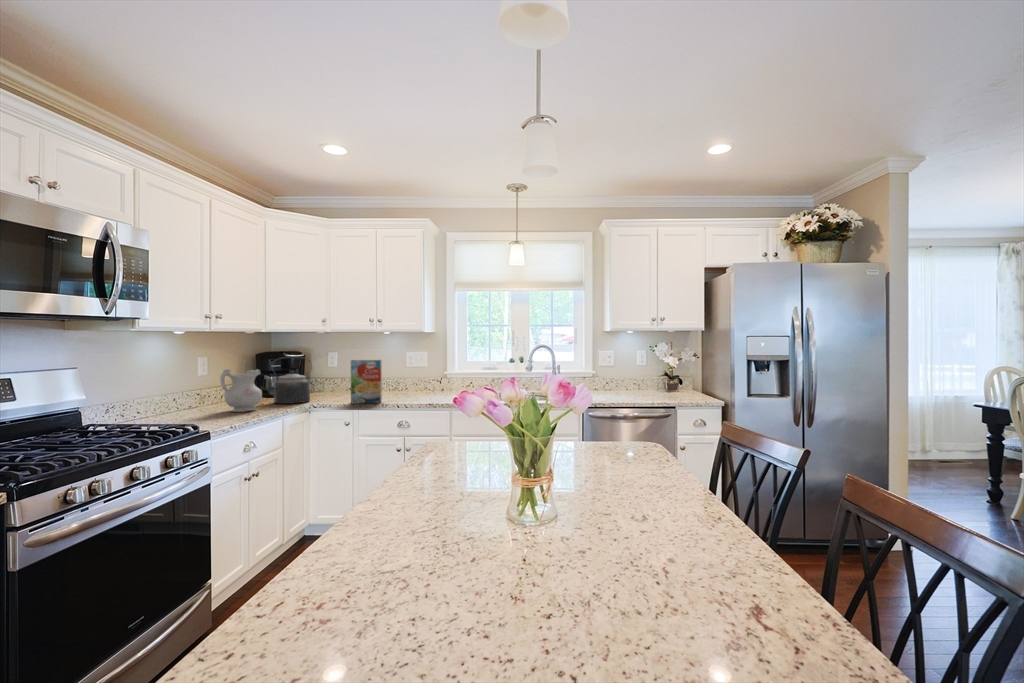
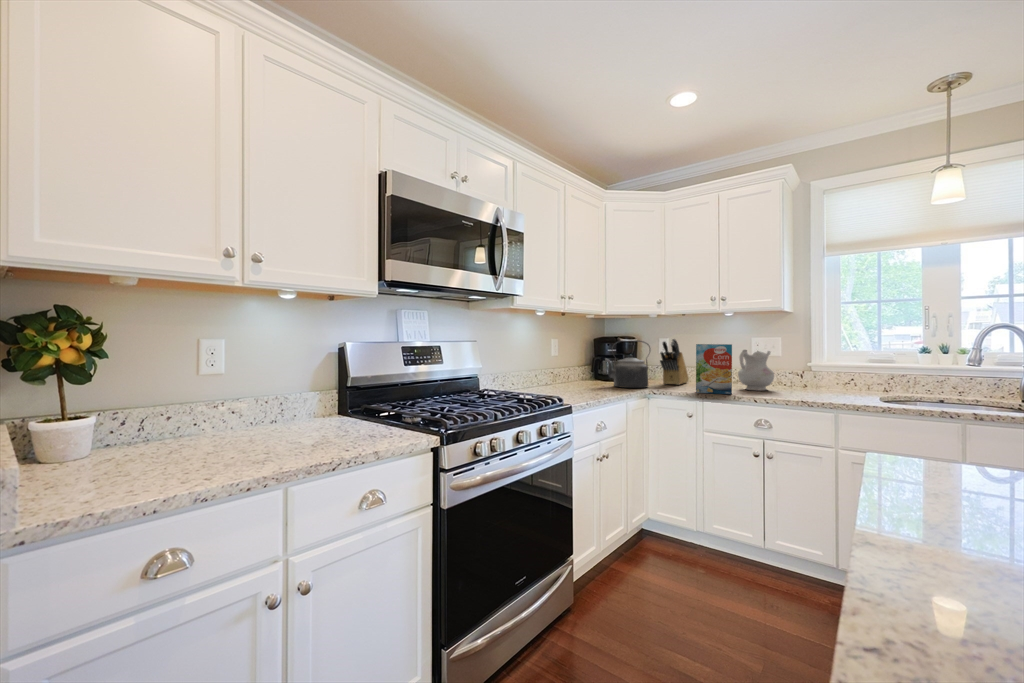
knife block: none [323,354,354,396] -> present [660,339,689,385]
ceramic pitcher: present [220,369,262,412] -> present [738,350,774,391]

